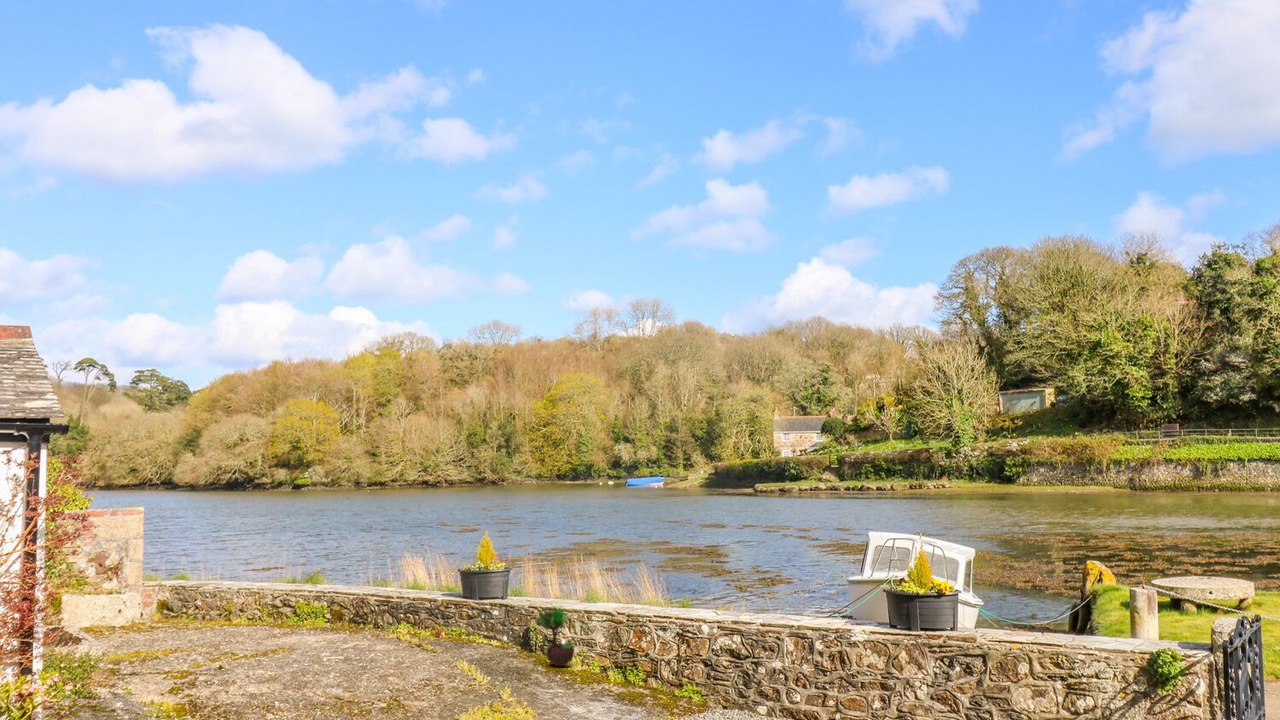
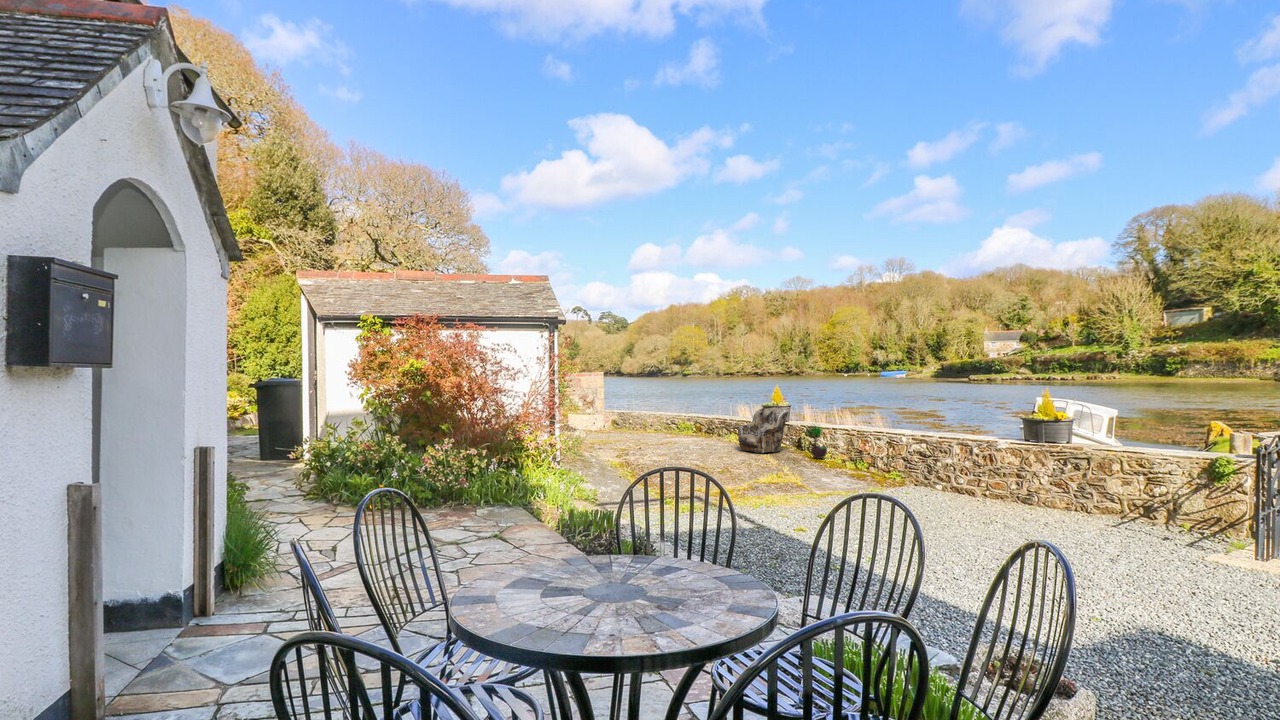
armchair: none [416,574,506,662] -> present [738,407,788,453]

